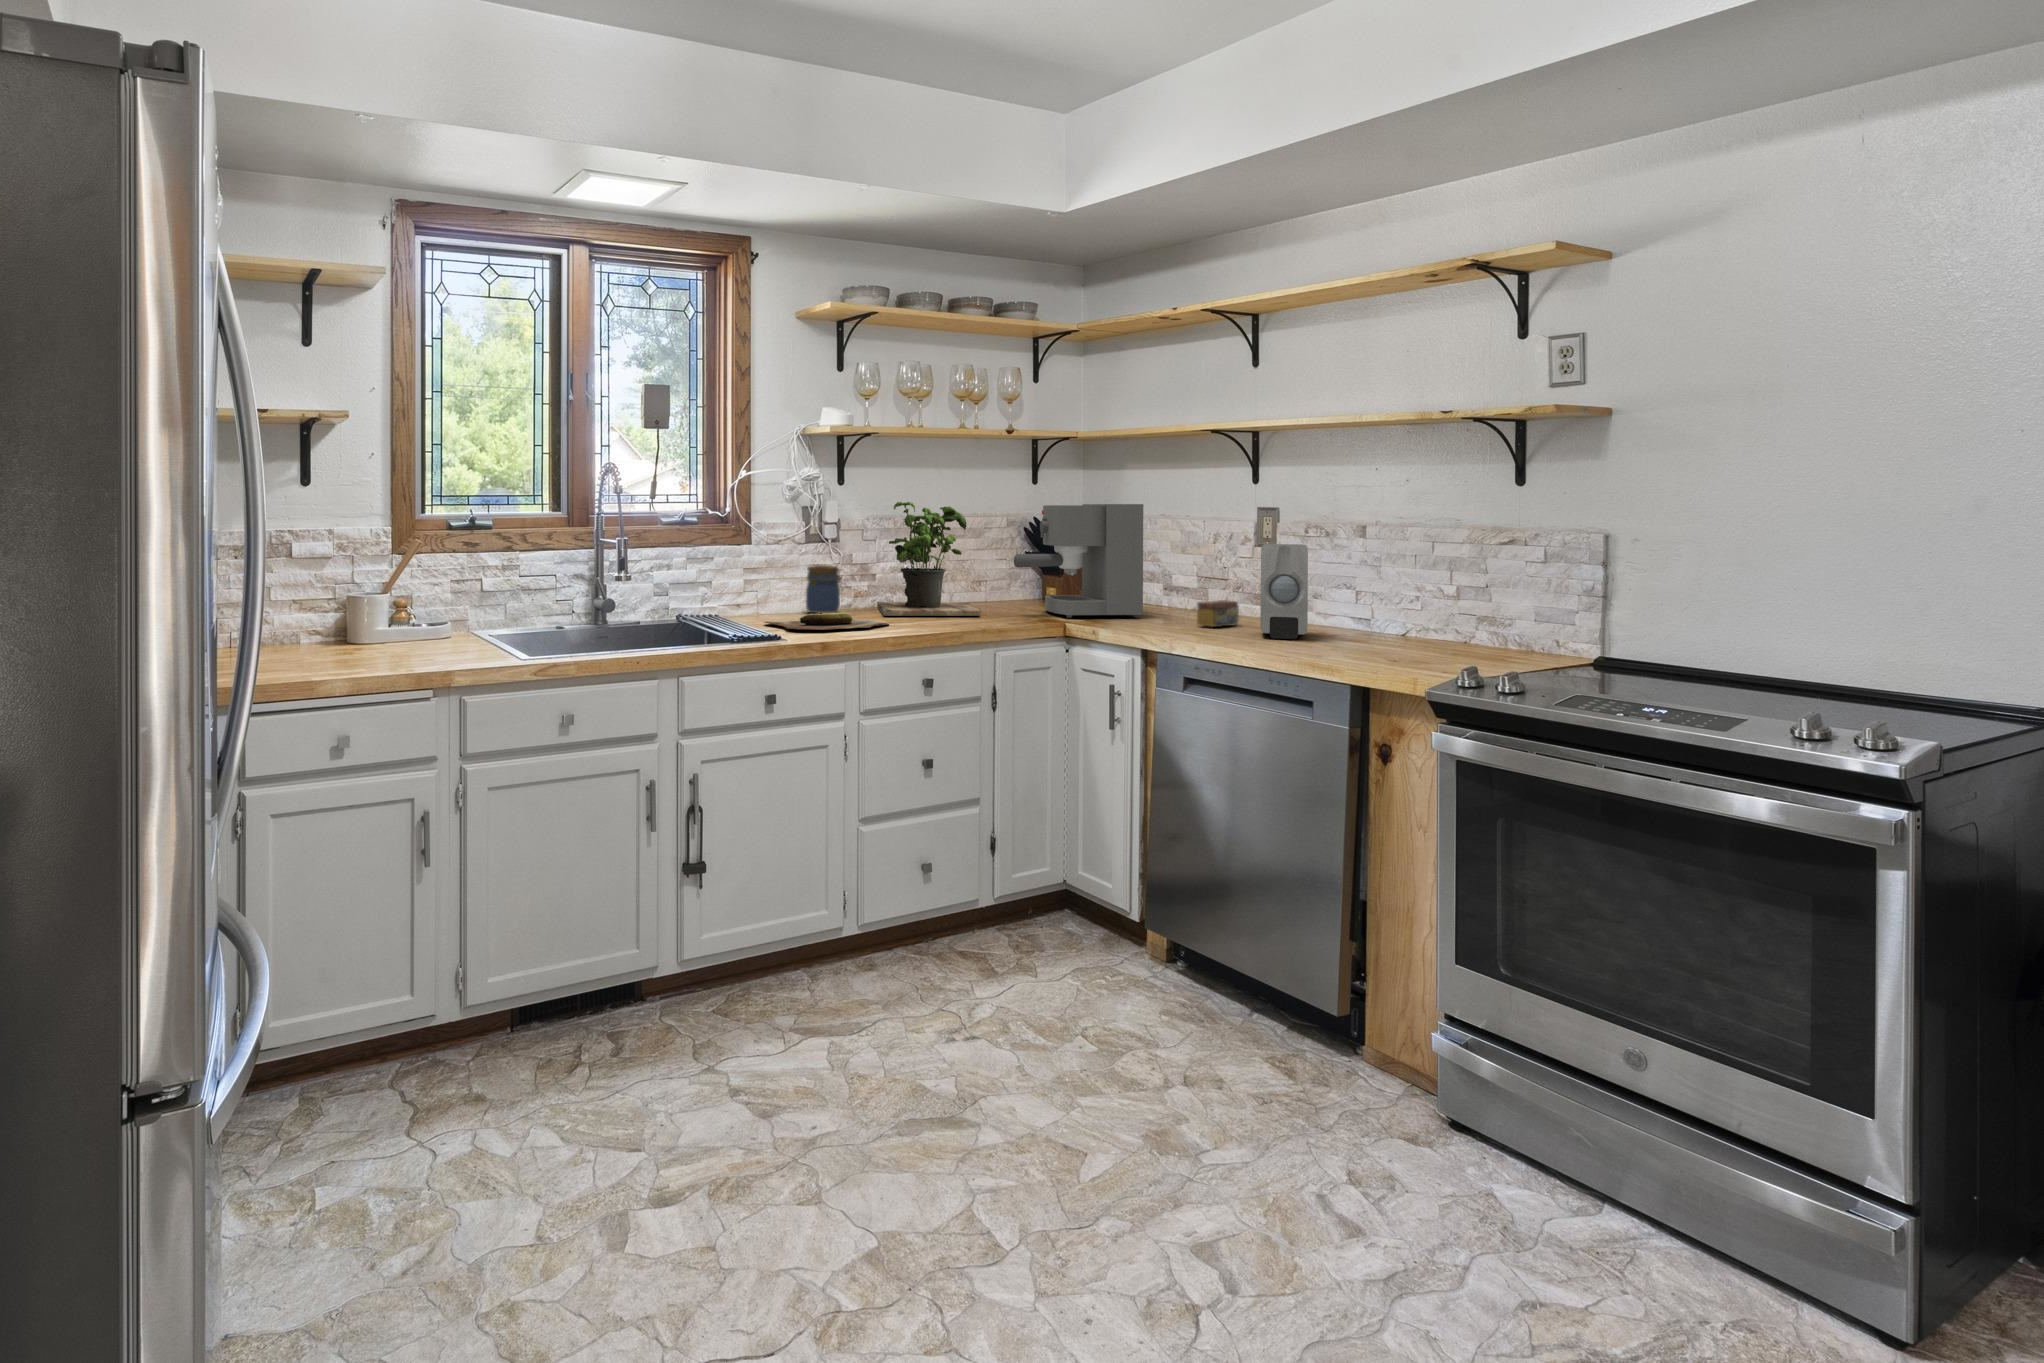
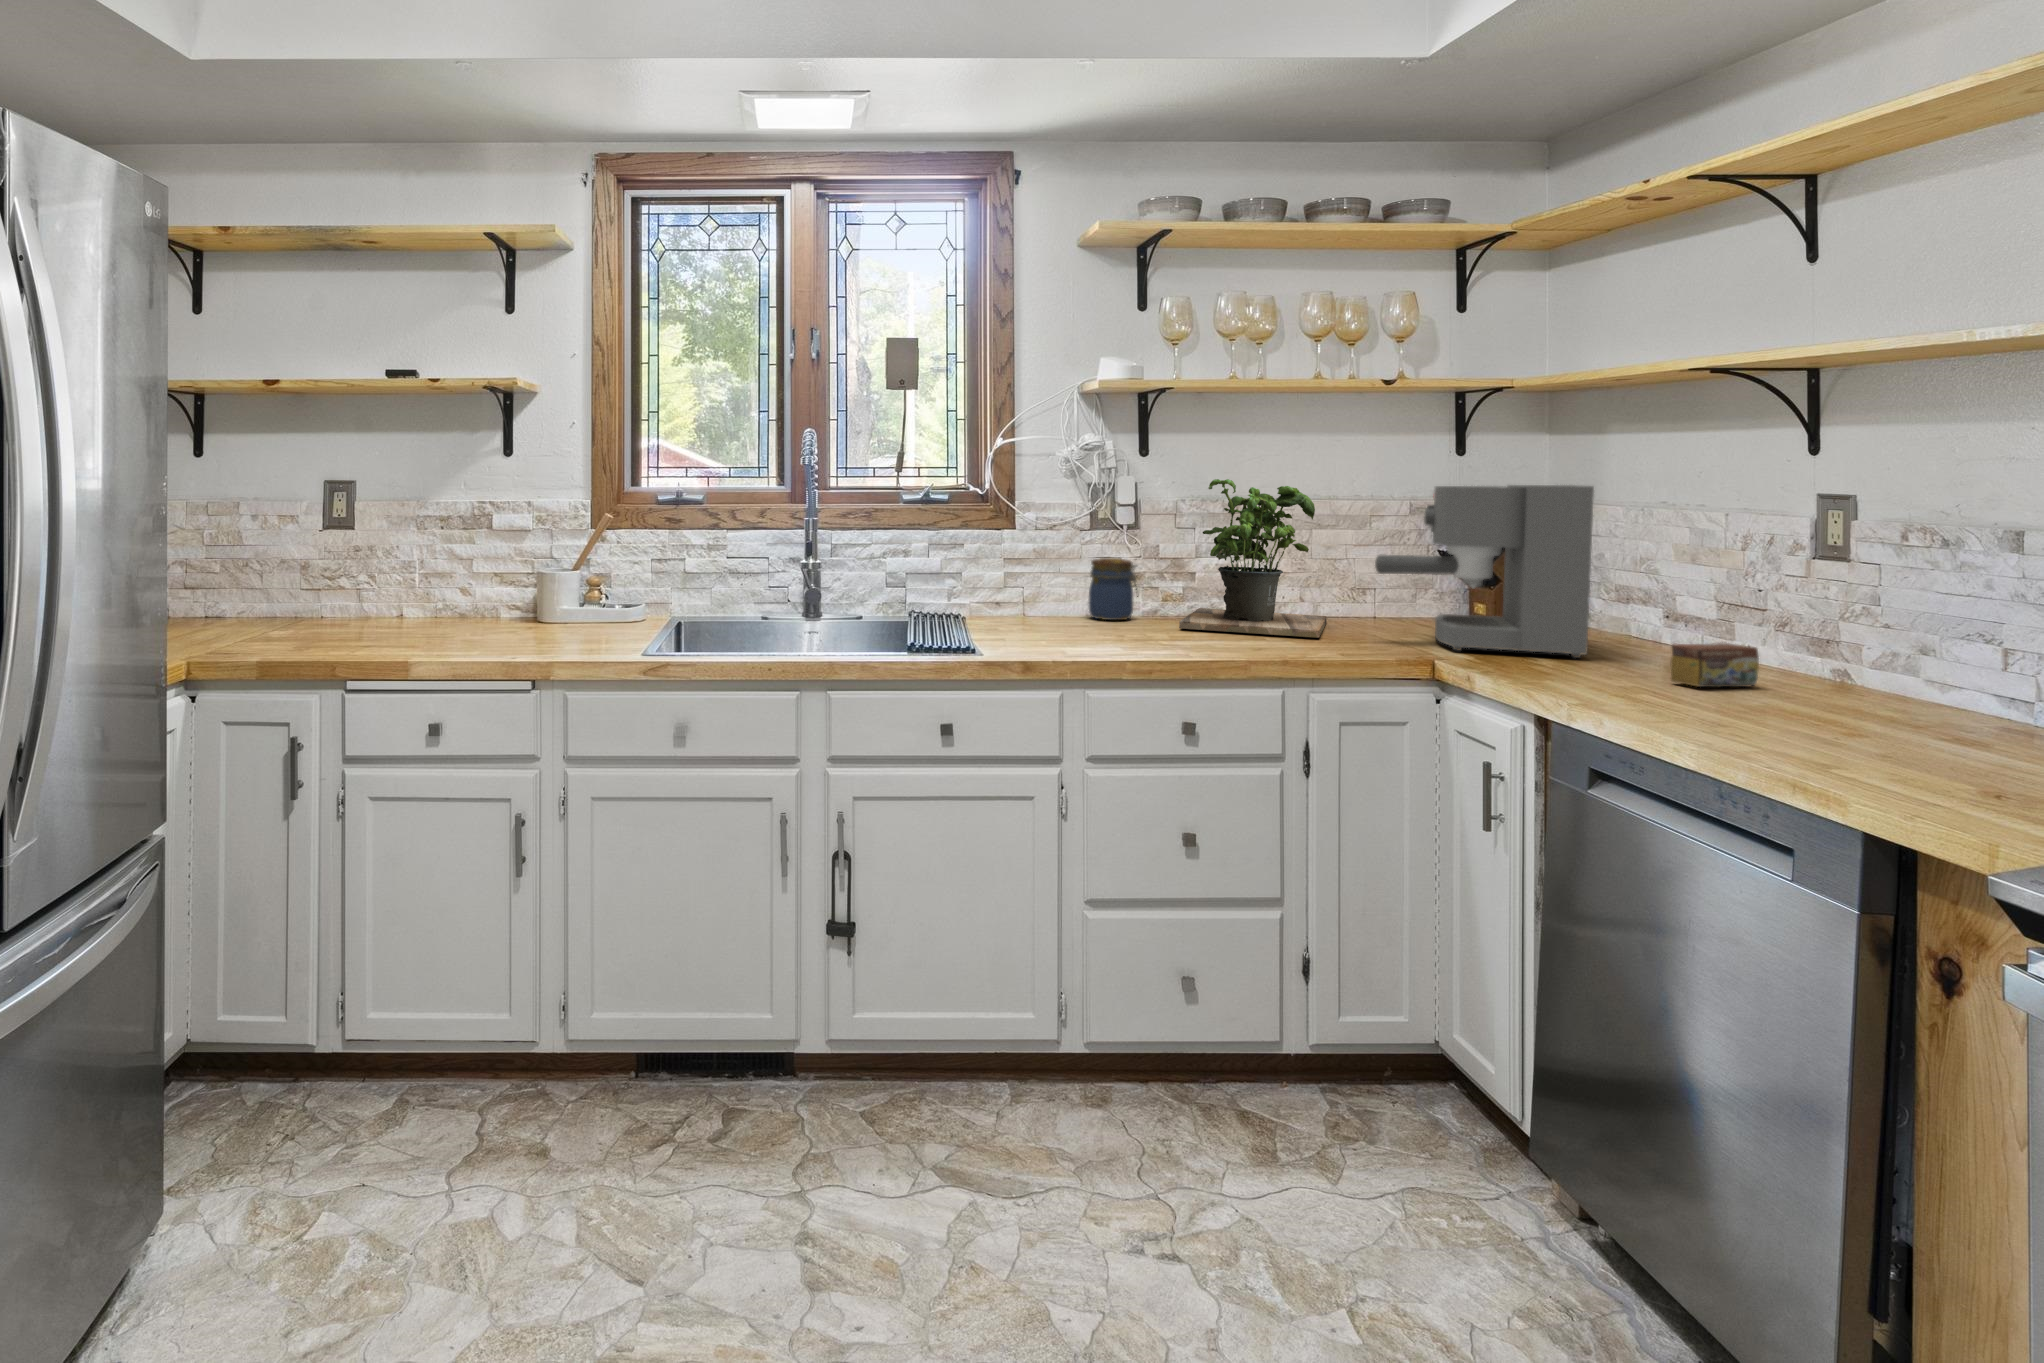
soap dispenser: present [1261,544,1308,639] -> none [1773,558,1895,727]
cutting board: present [765,612,889,630] -> none [1001,622,1165,646]

